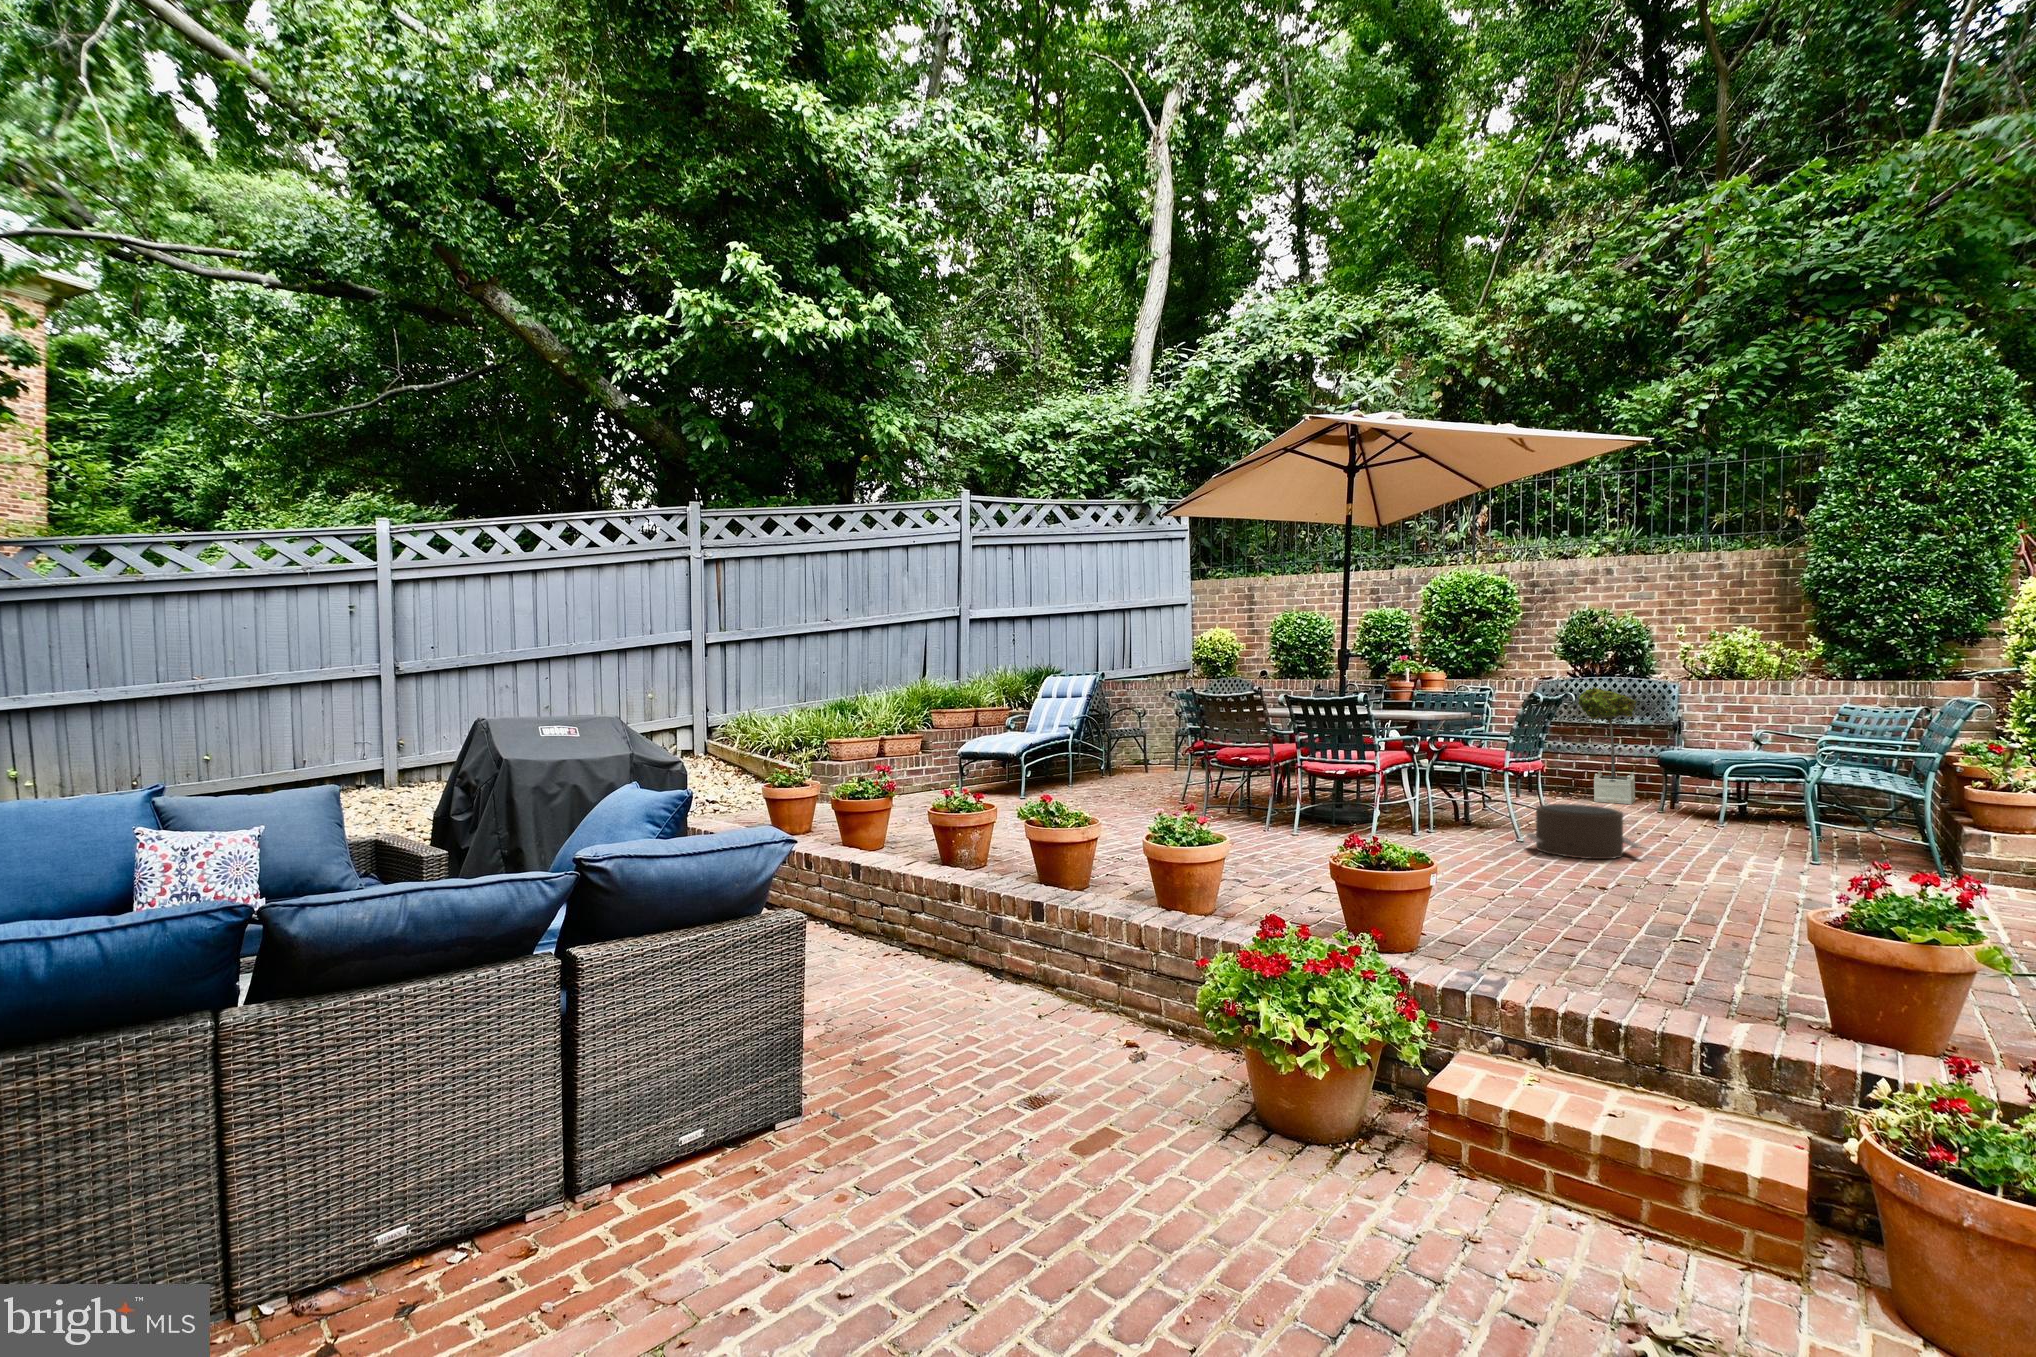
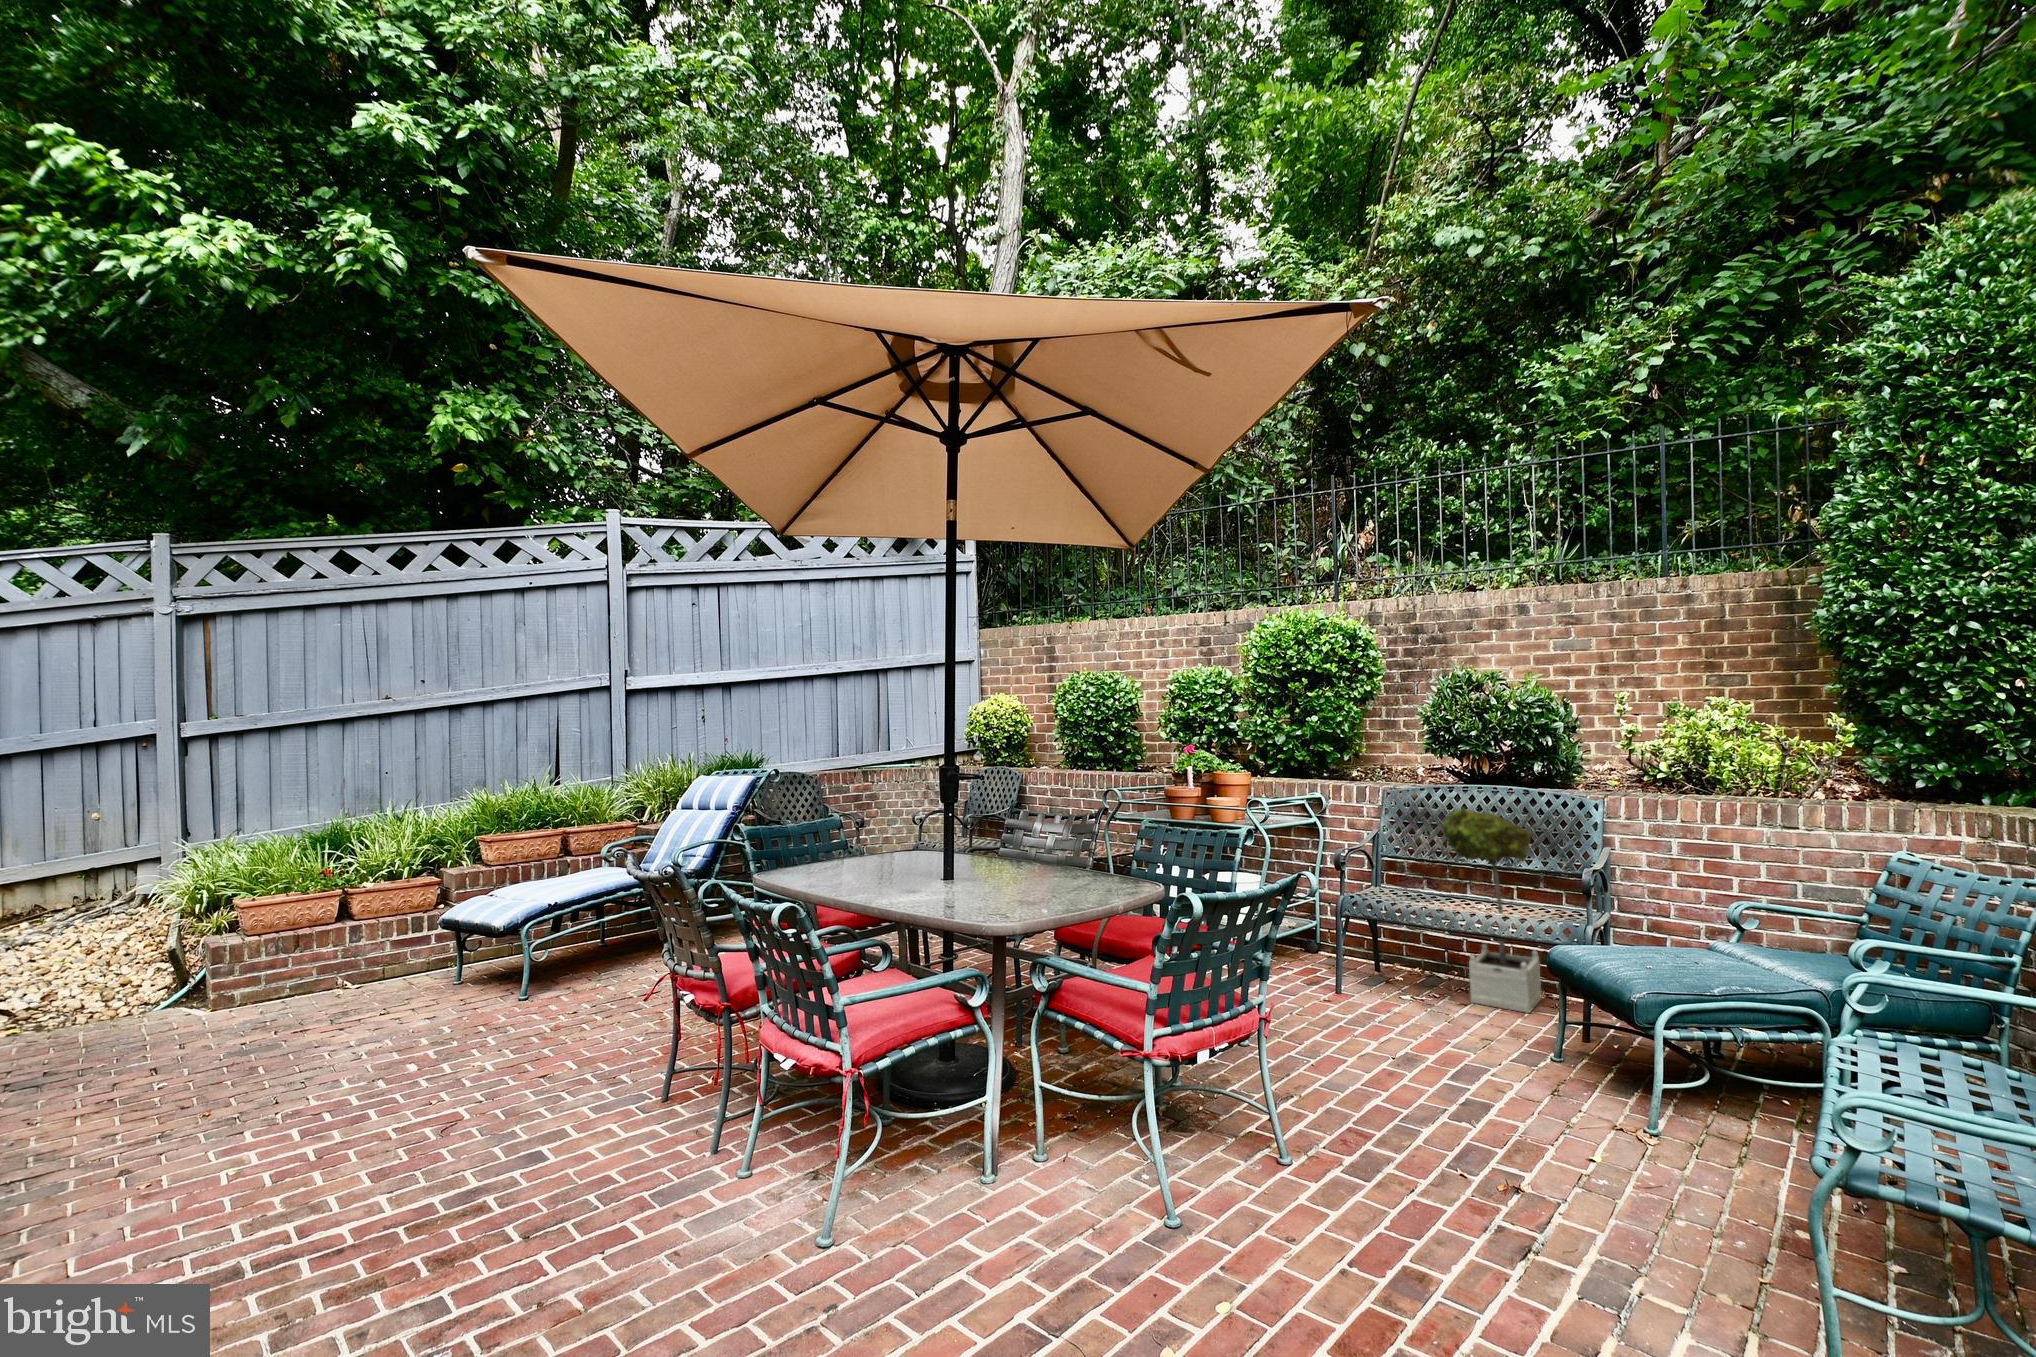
pouf: present [1526,804,1640,859] -> none [1212,1119,1437,1302]

